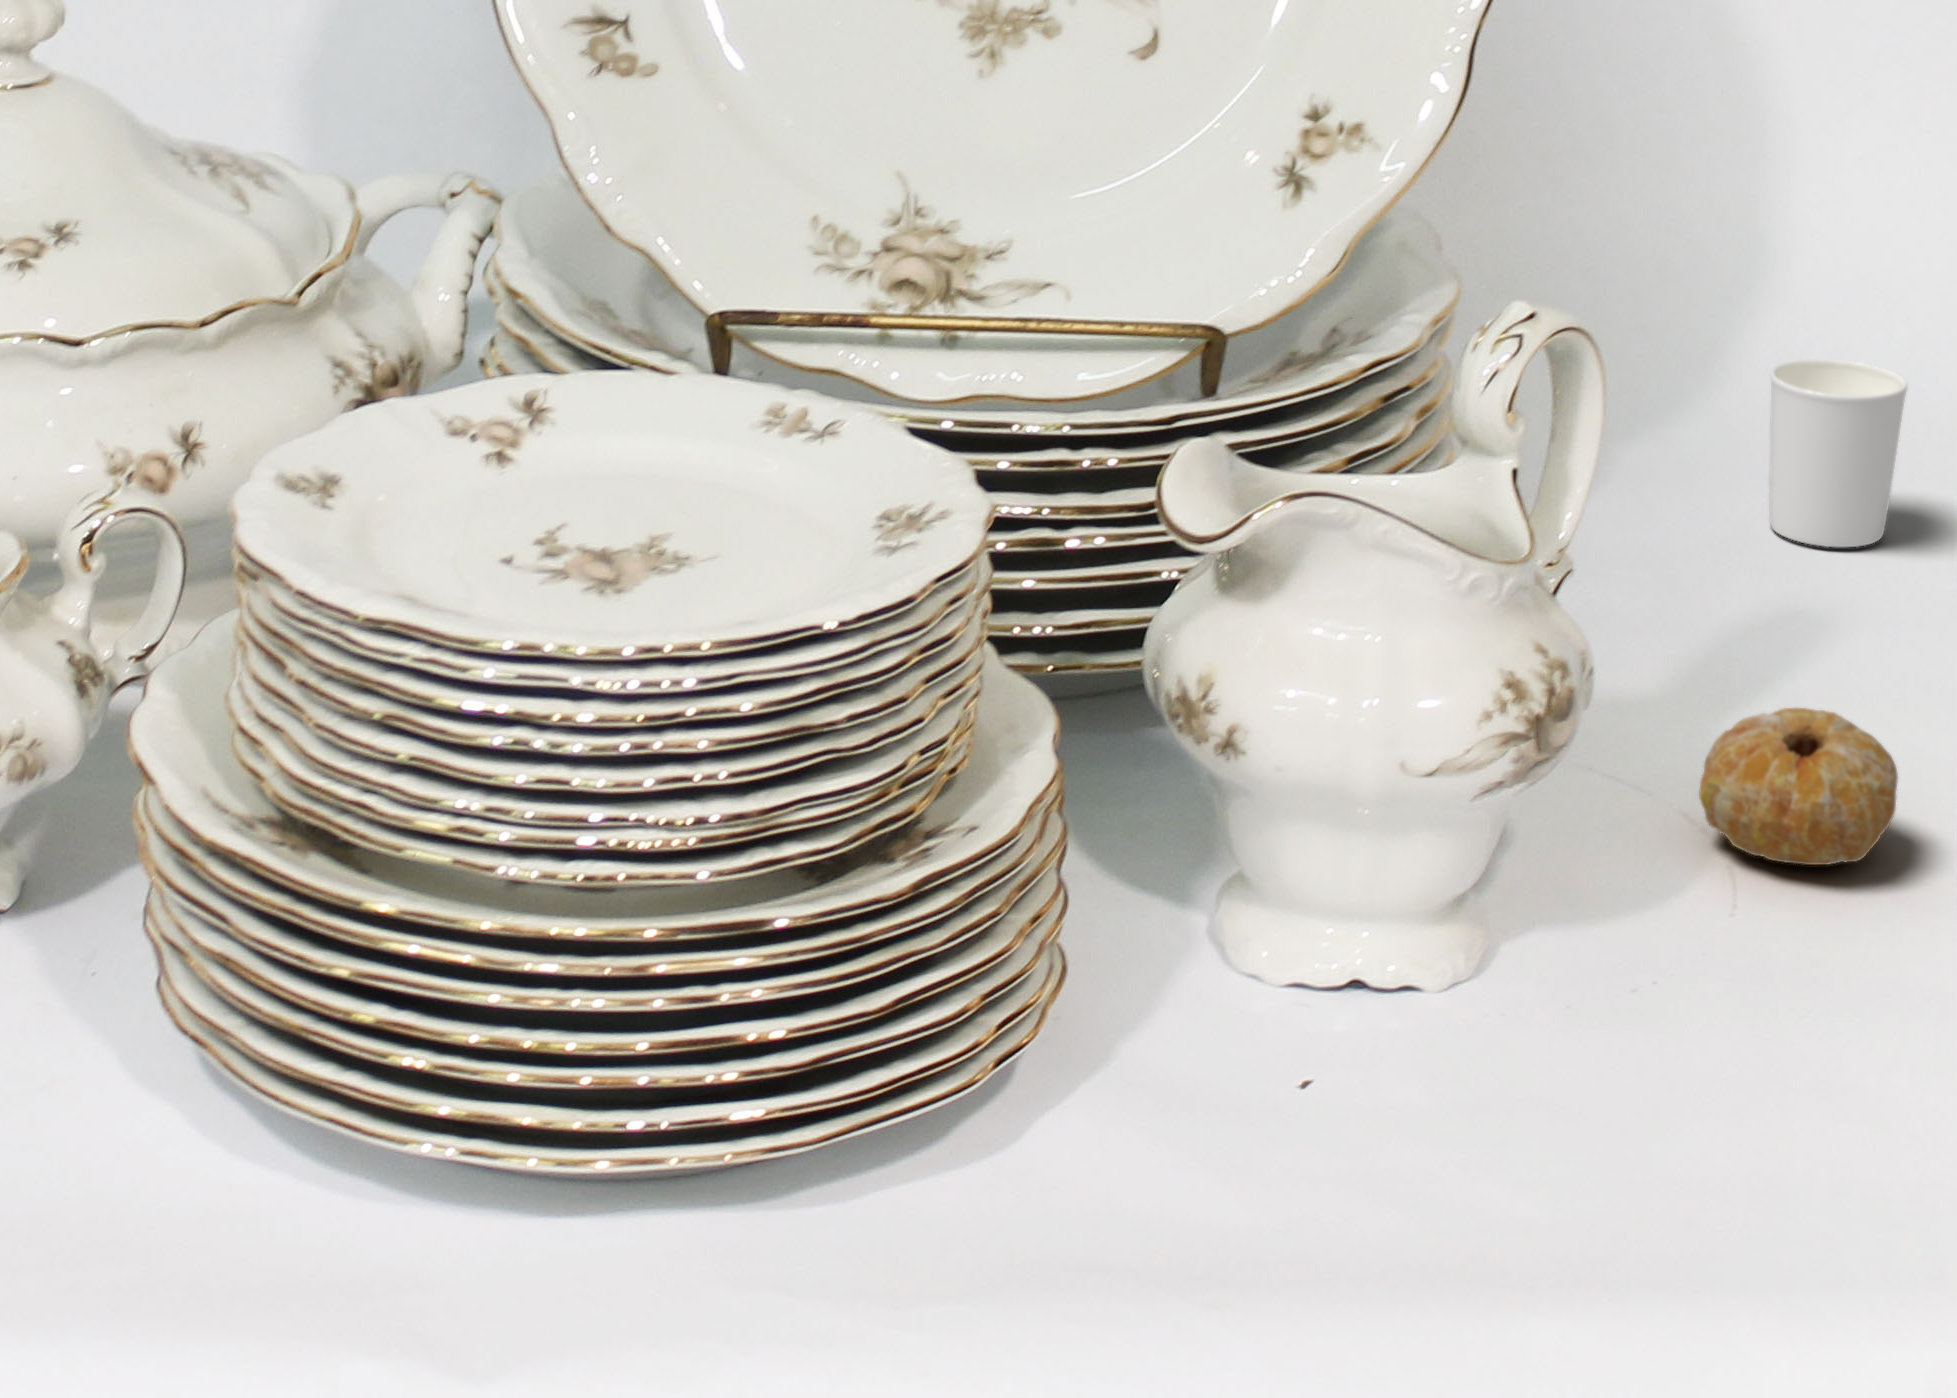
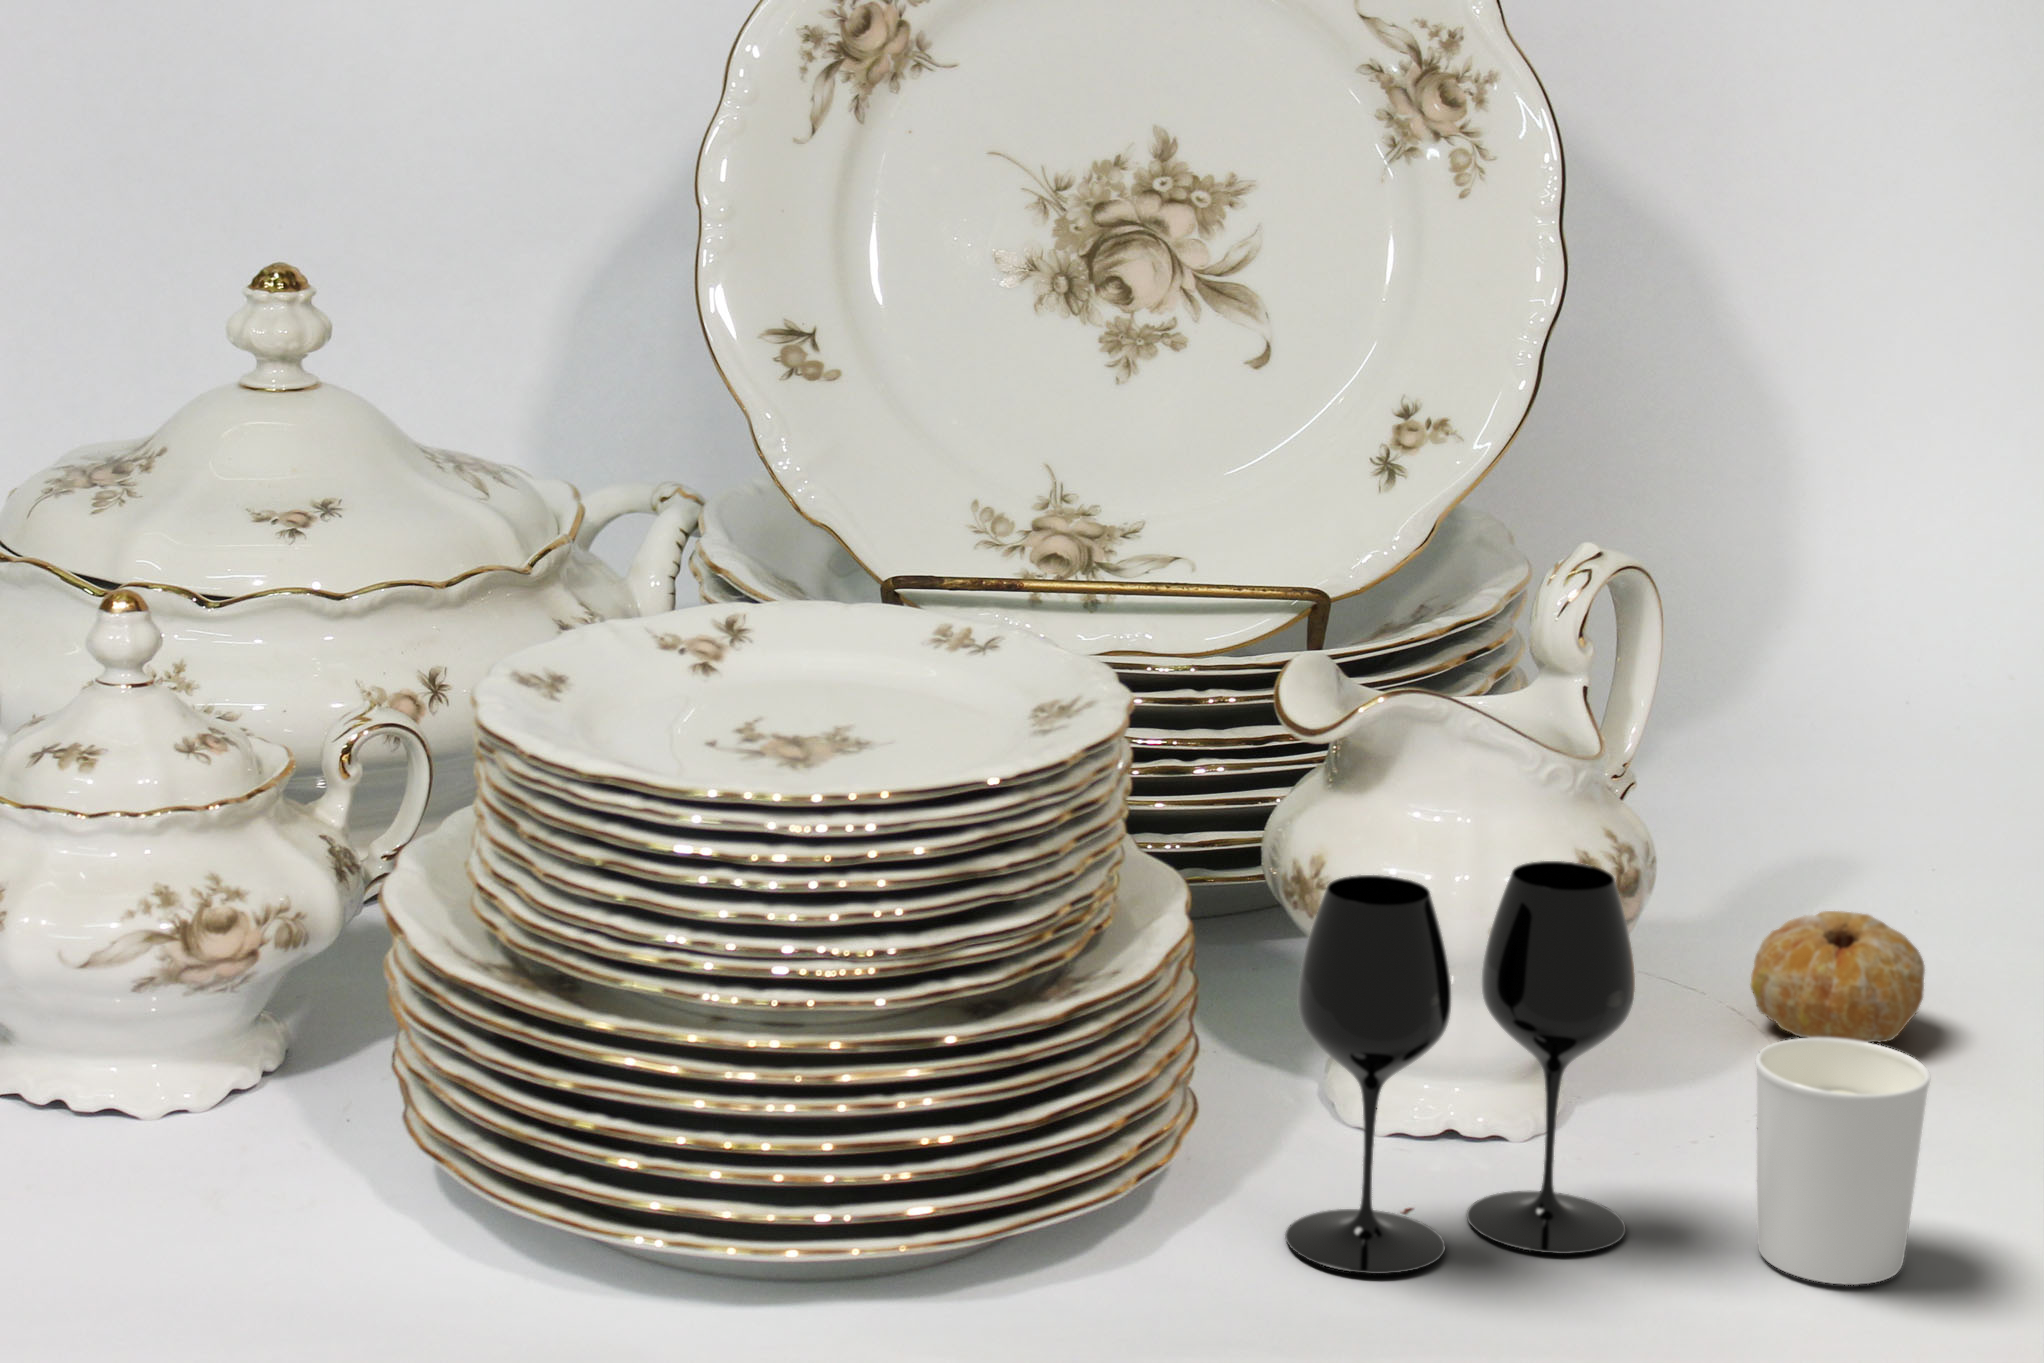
candle holder: present [1769,359,1908,547] -> present [1756,1038,1930,1285]
wine glass: none [1163,698,1563,1173] -> present [1285,861,1635,1274]

